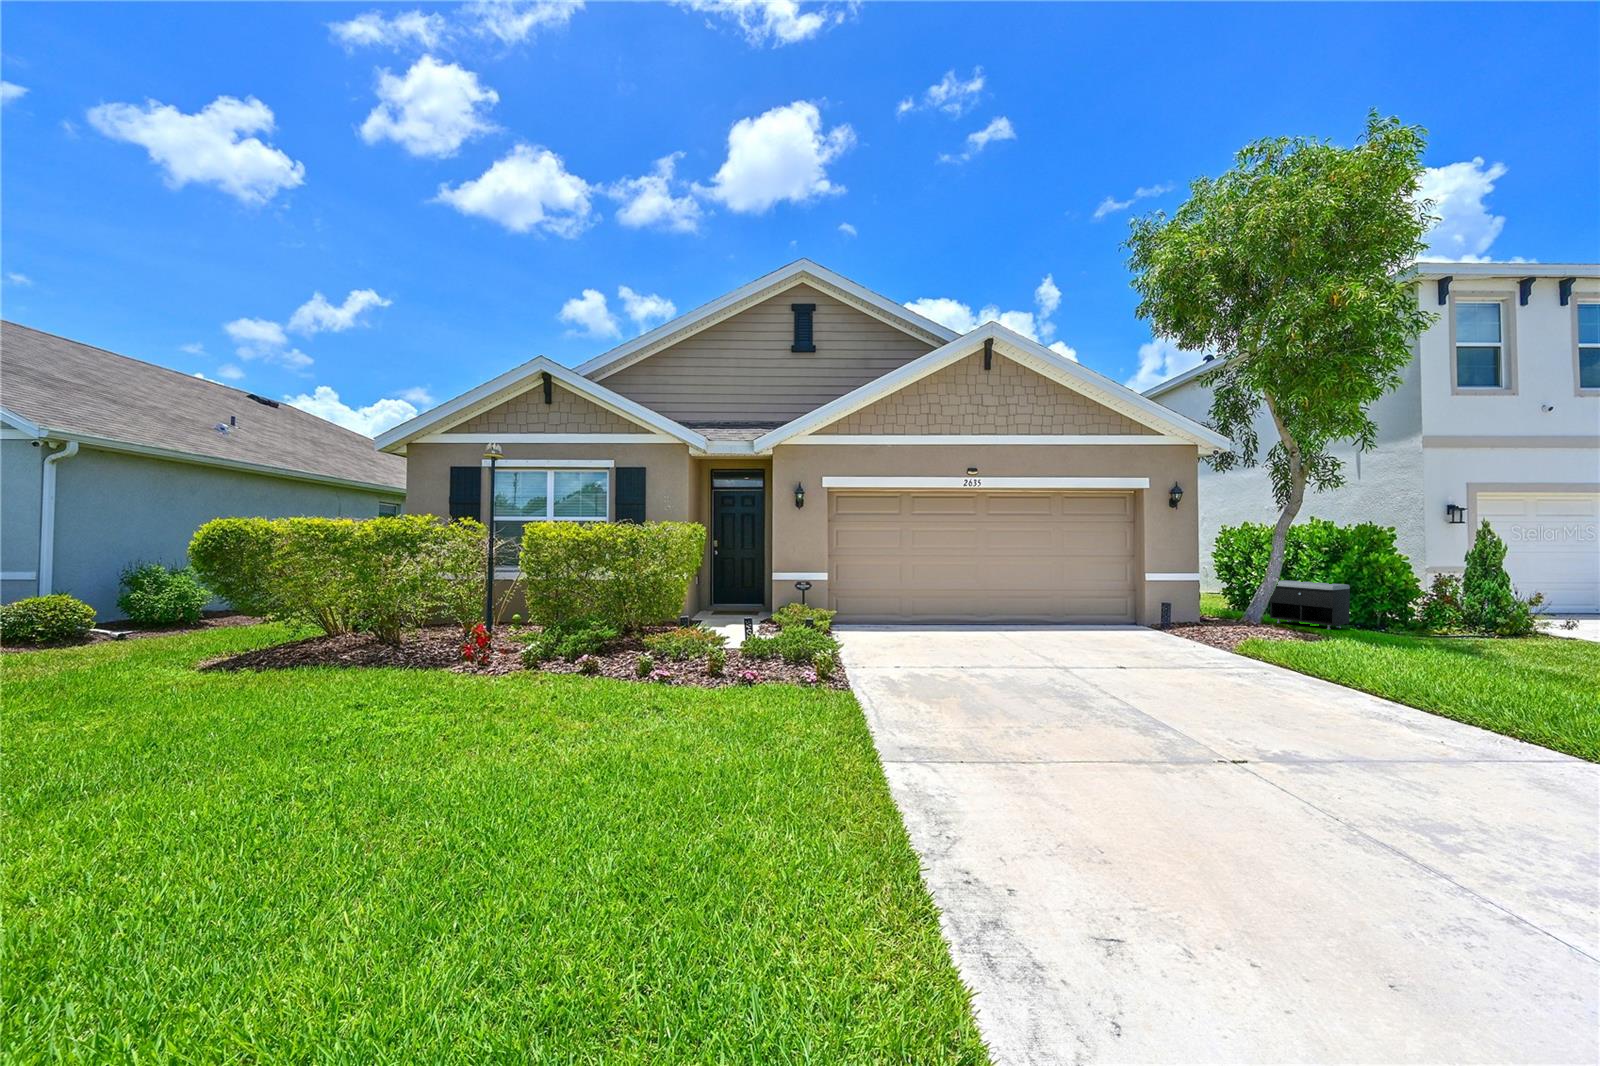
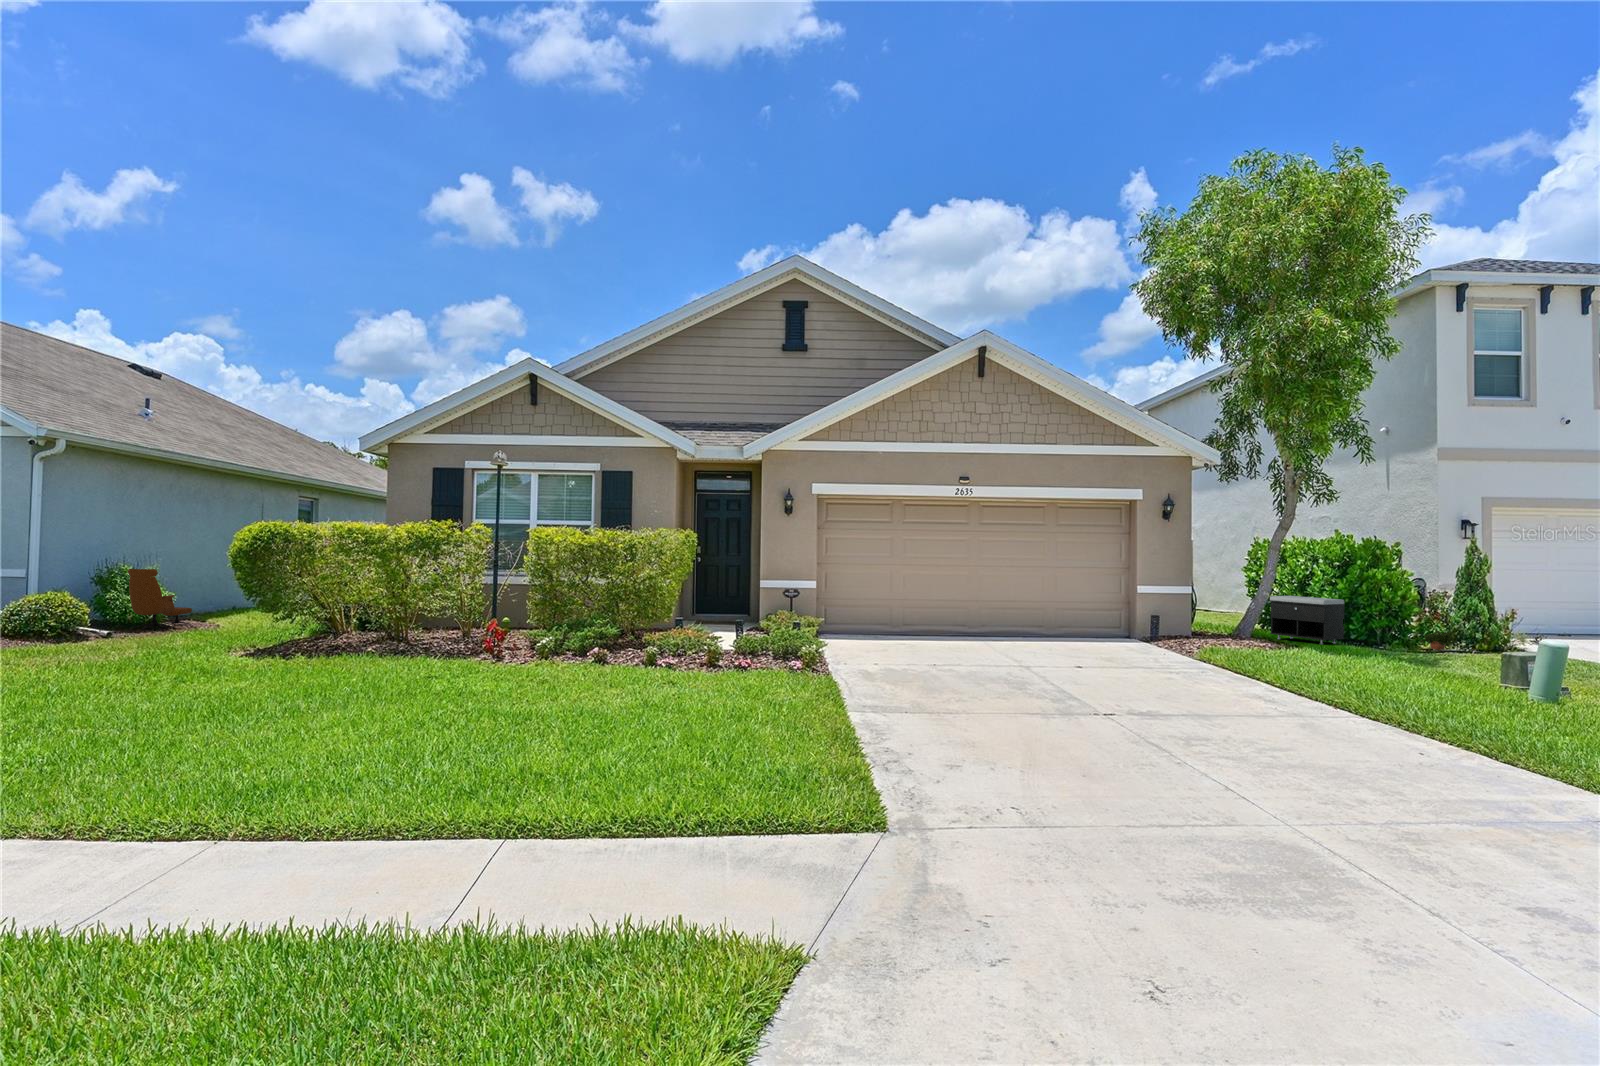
lounge chair: none [134,570,215,631] -> present [128,569,192,630]
potted plant: none [1434,615,1477,637] -> present [1420,631,1455,651]

